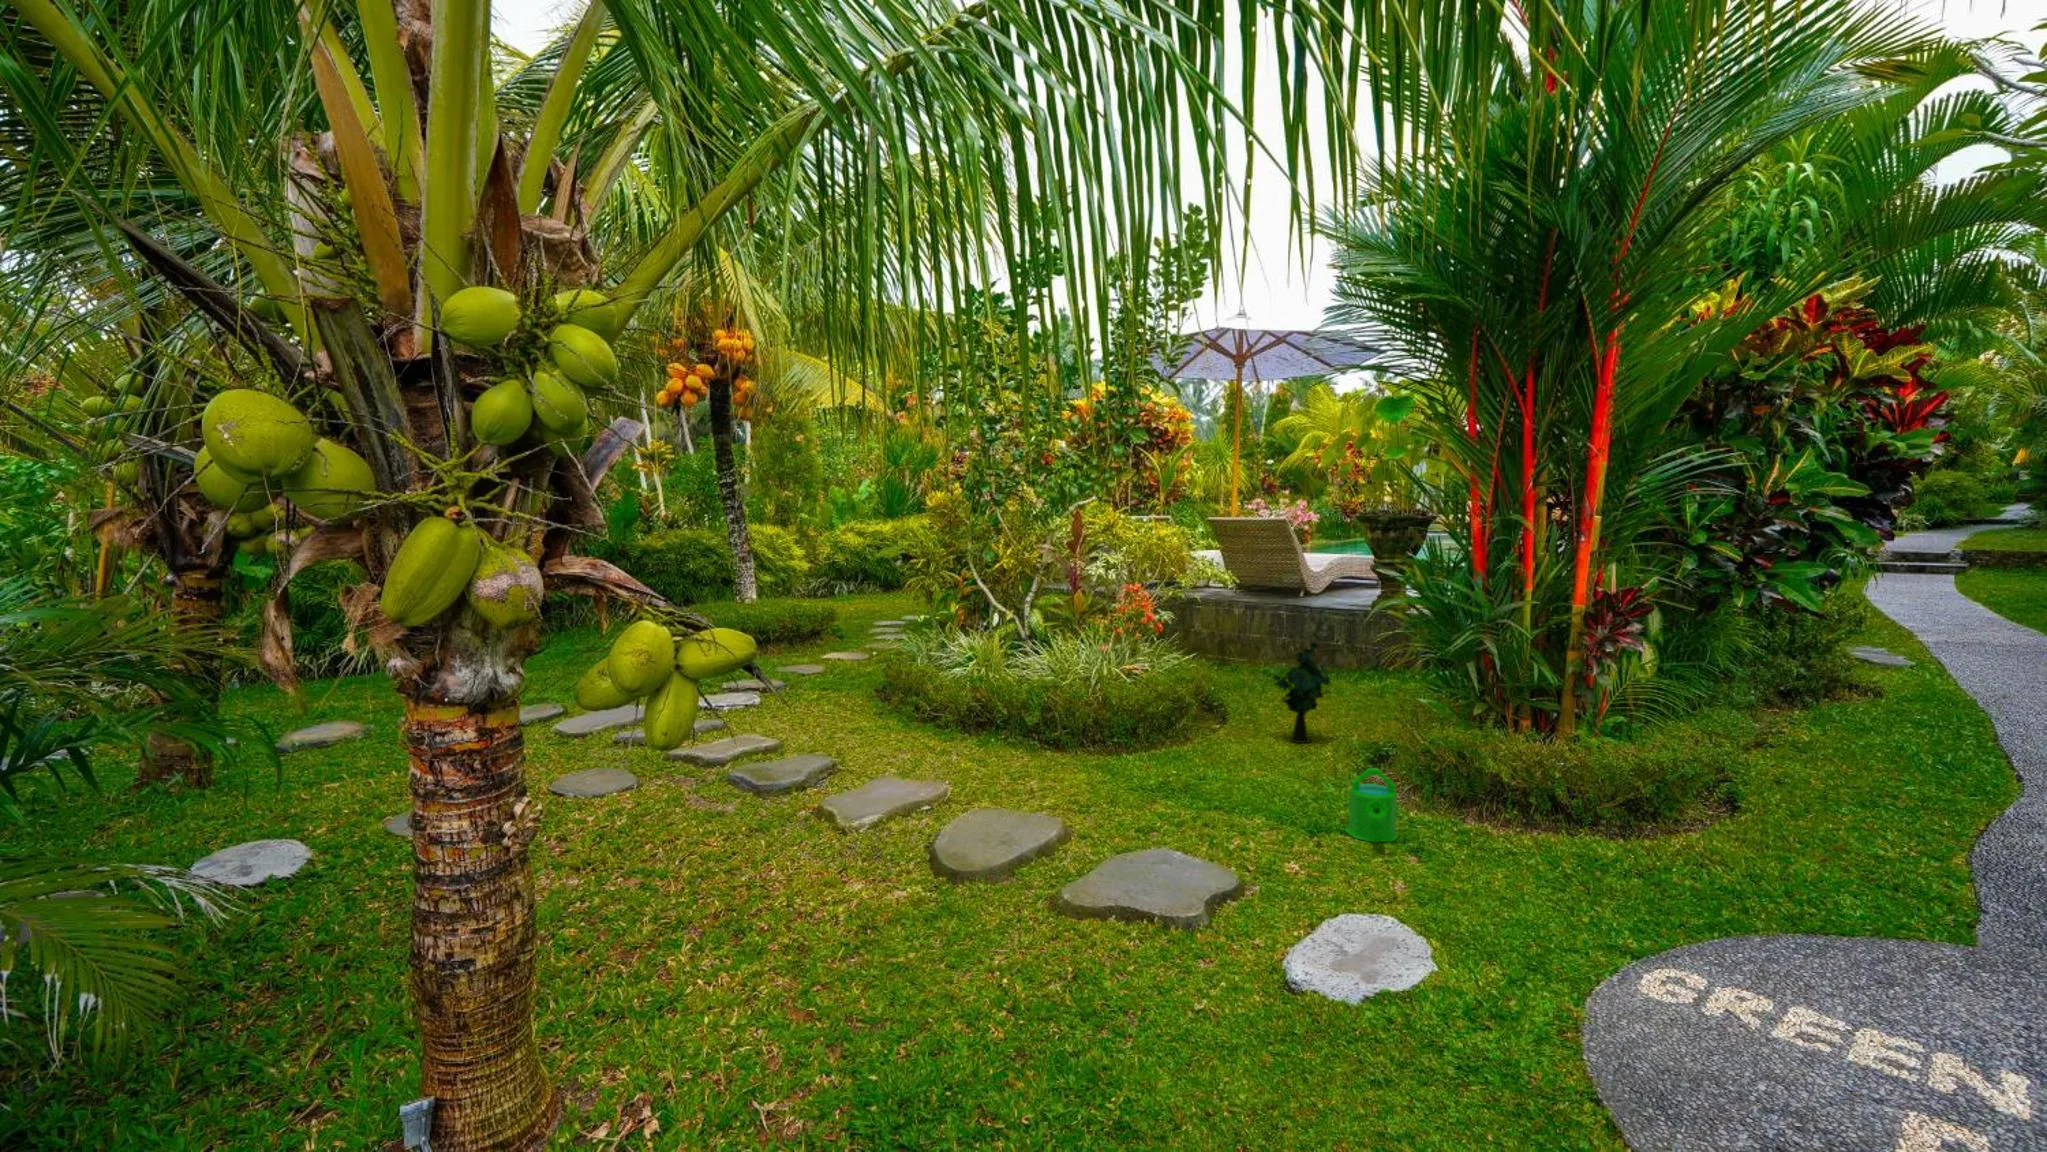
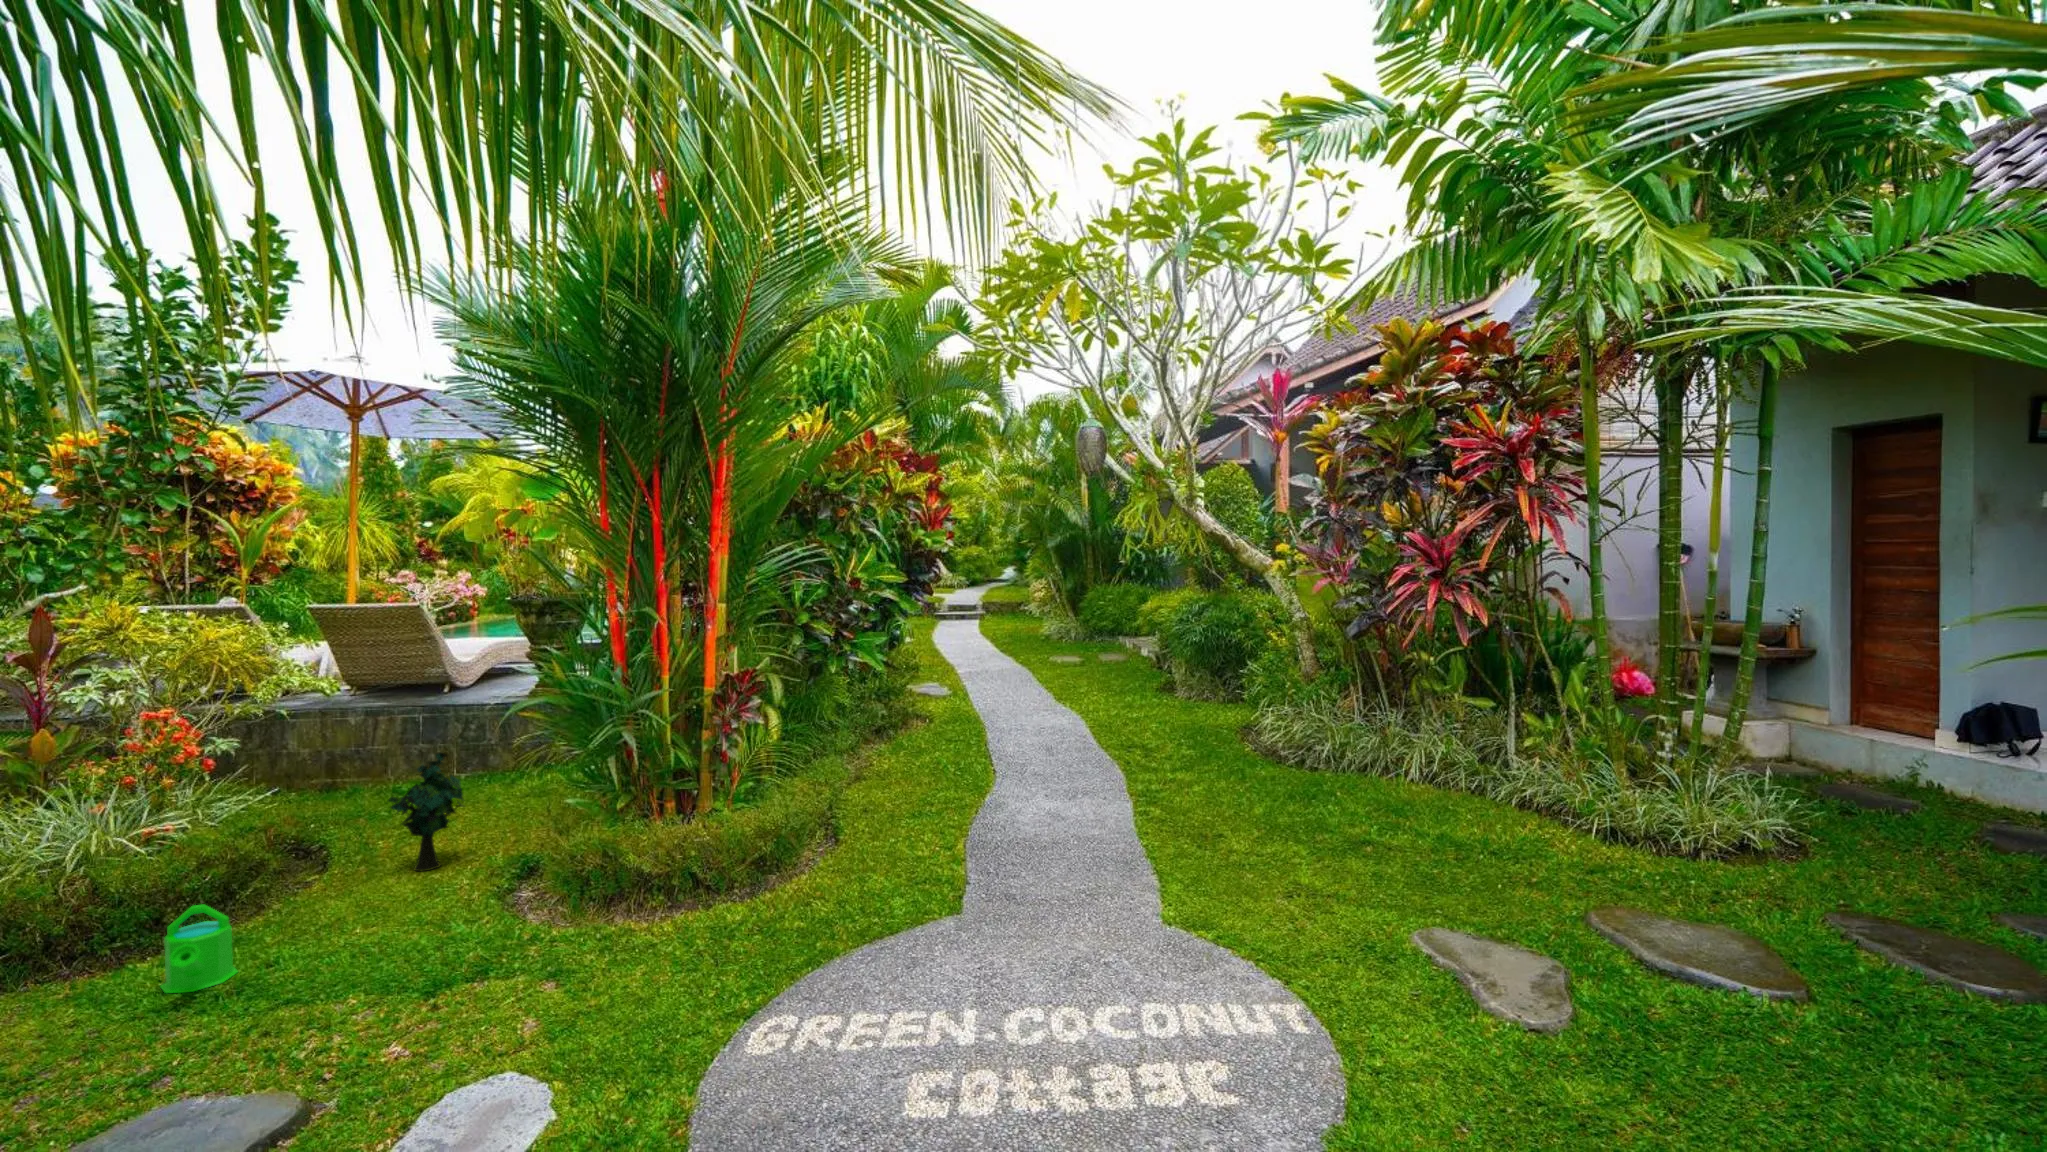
watering can: present [1345,768,1399,842] -> present [160,904,238,993]

